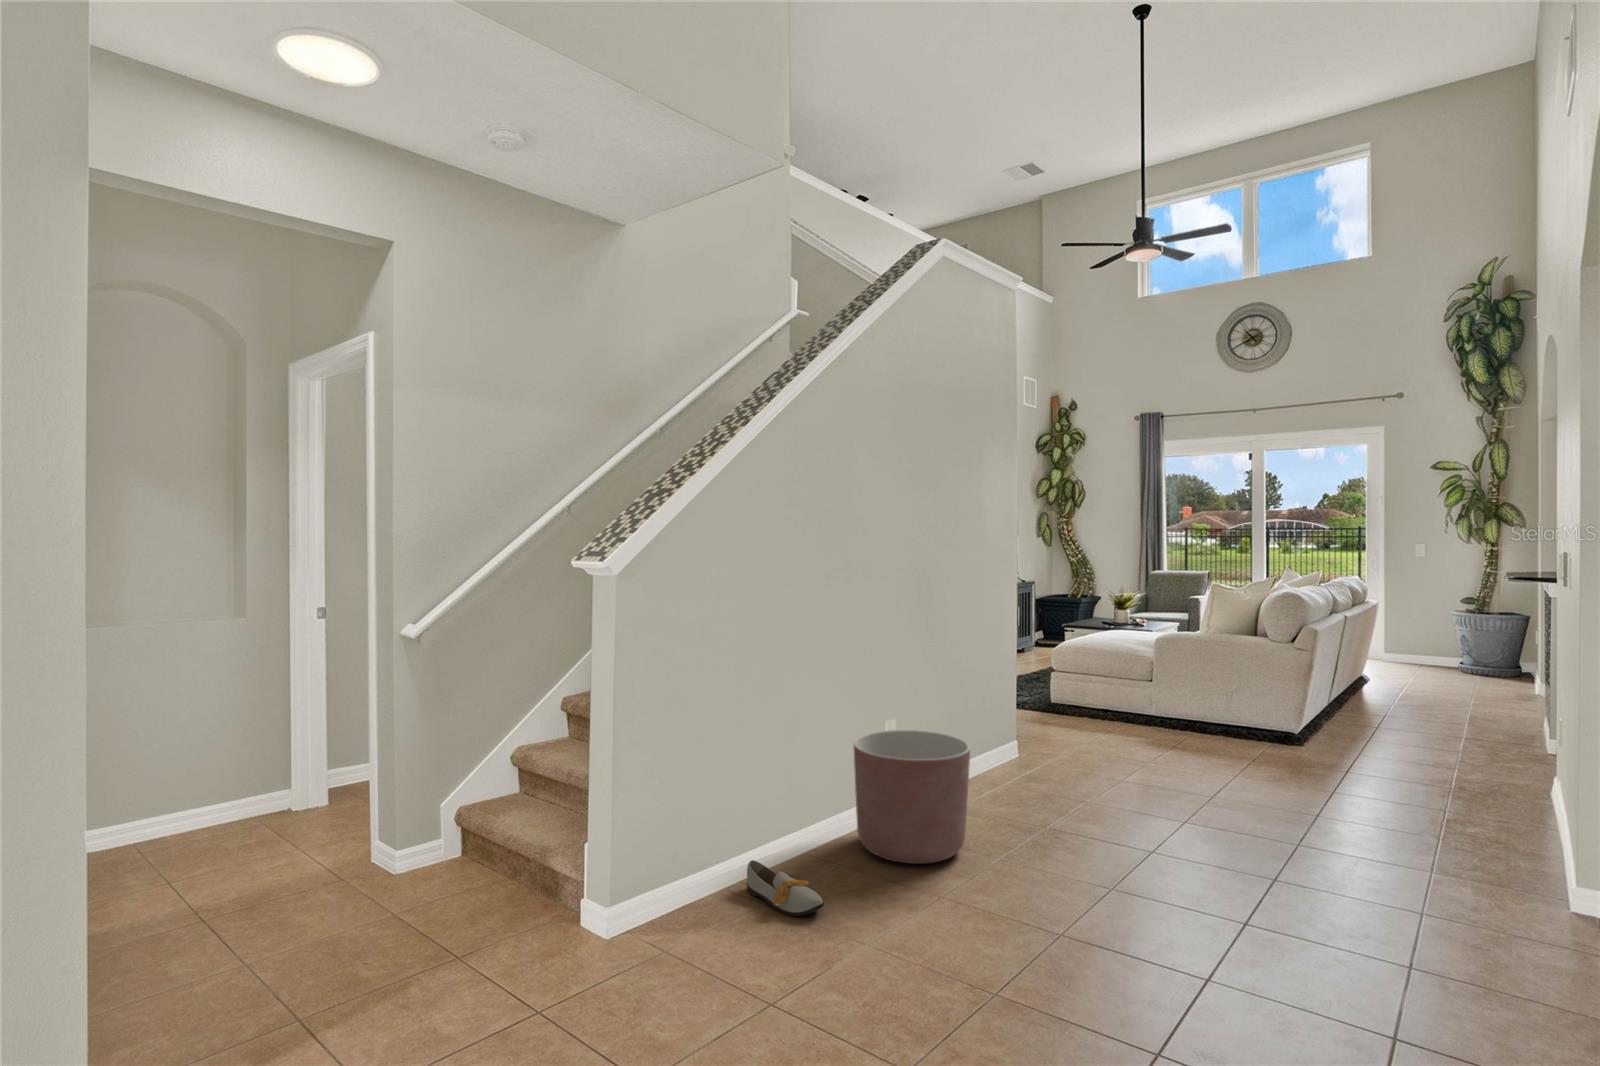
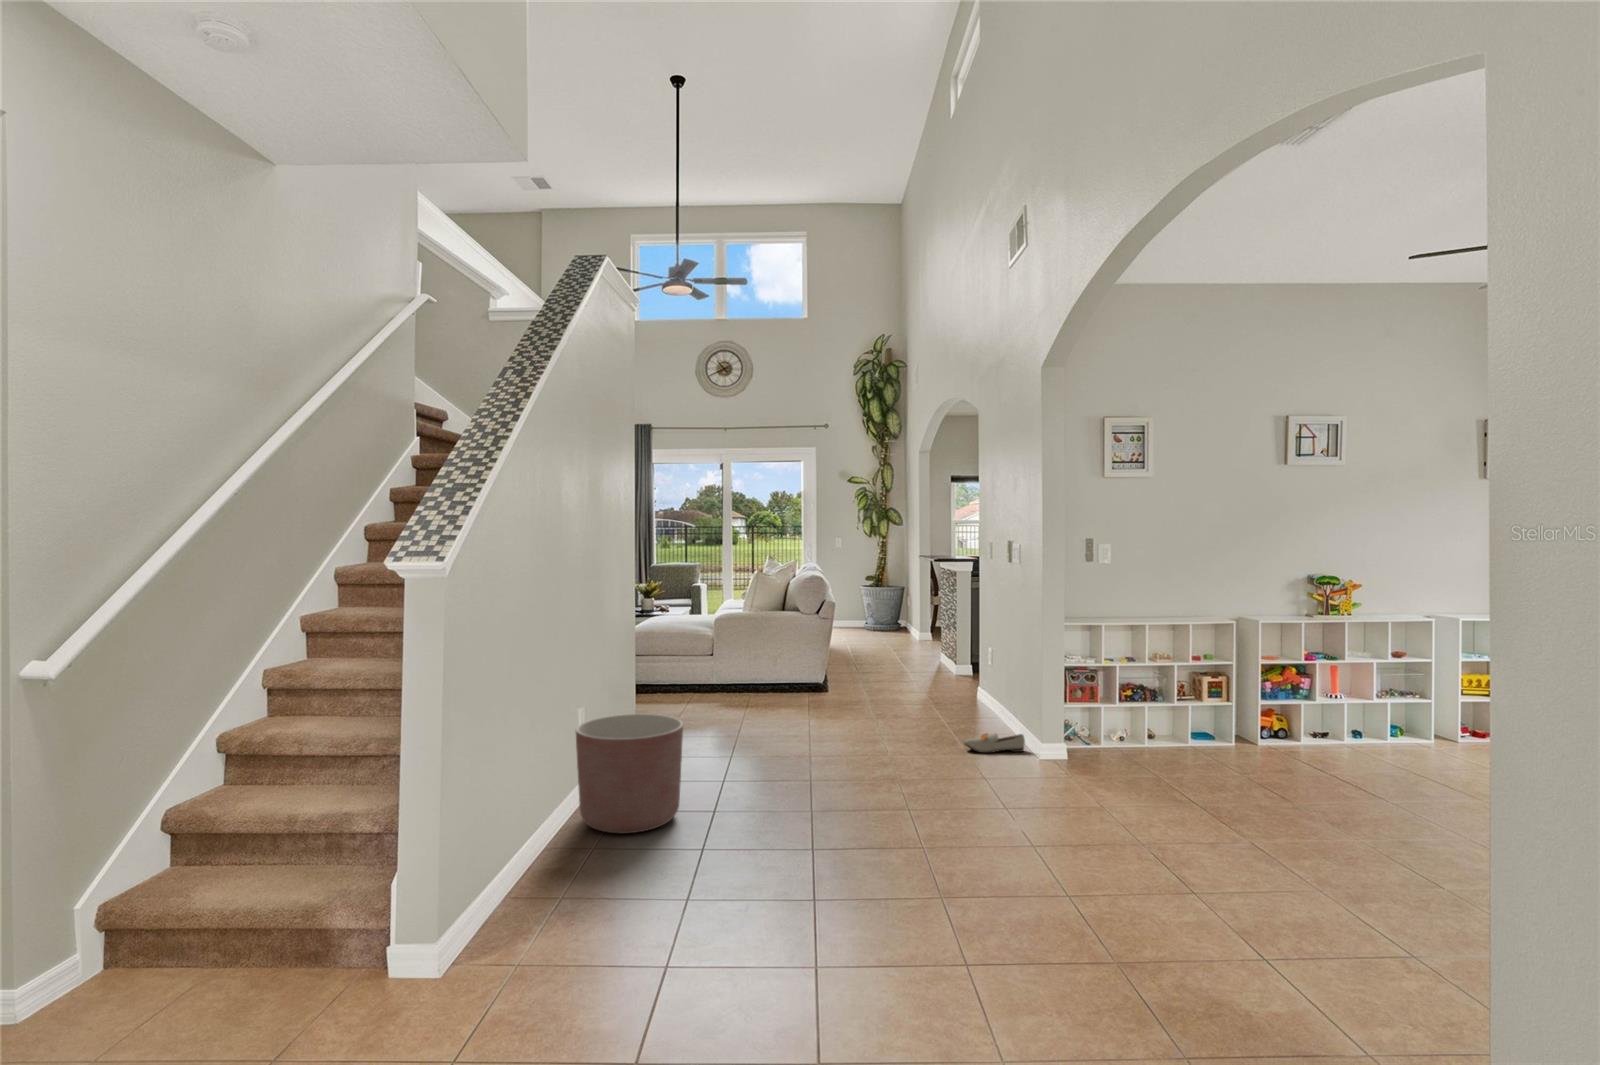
shoe: present [747,860,824,916] -> present [964,733,1025,753]

